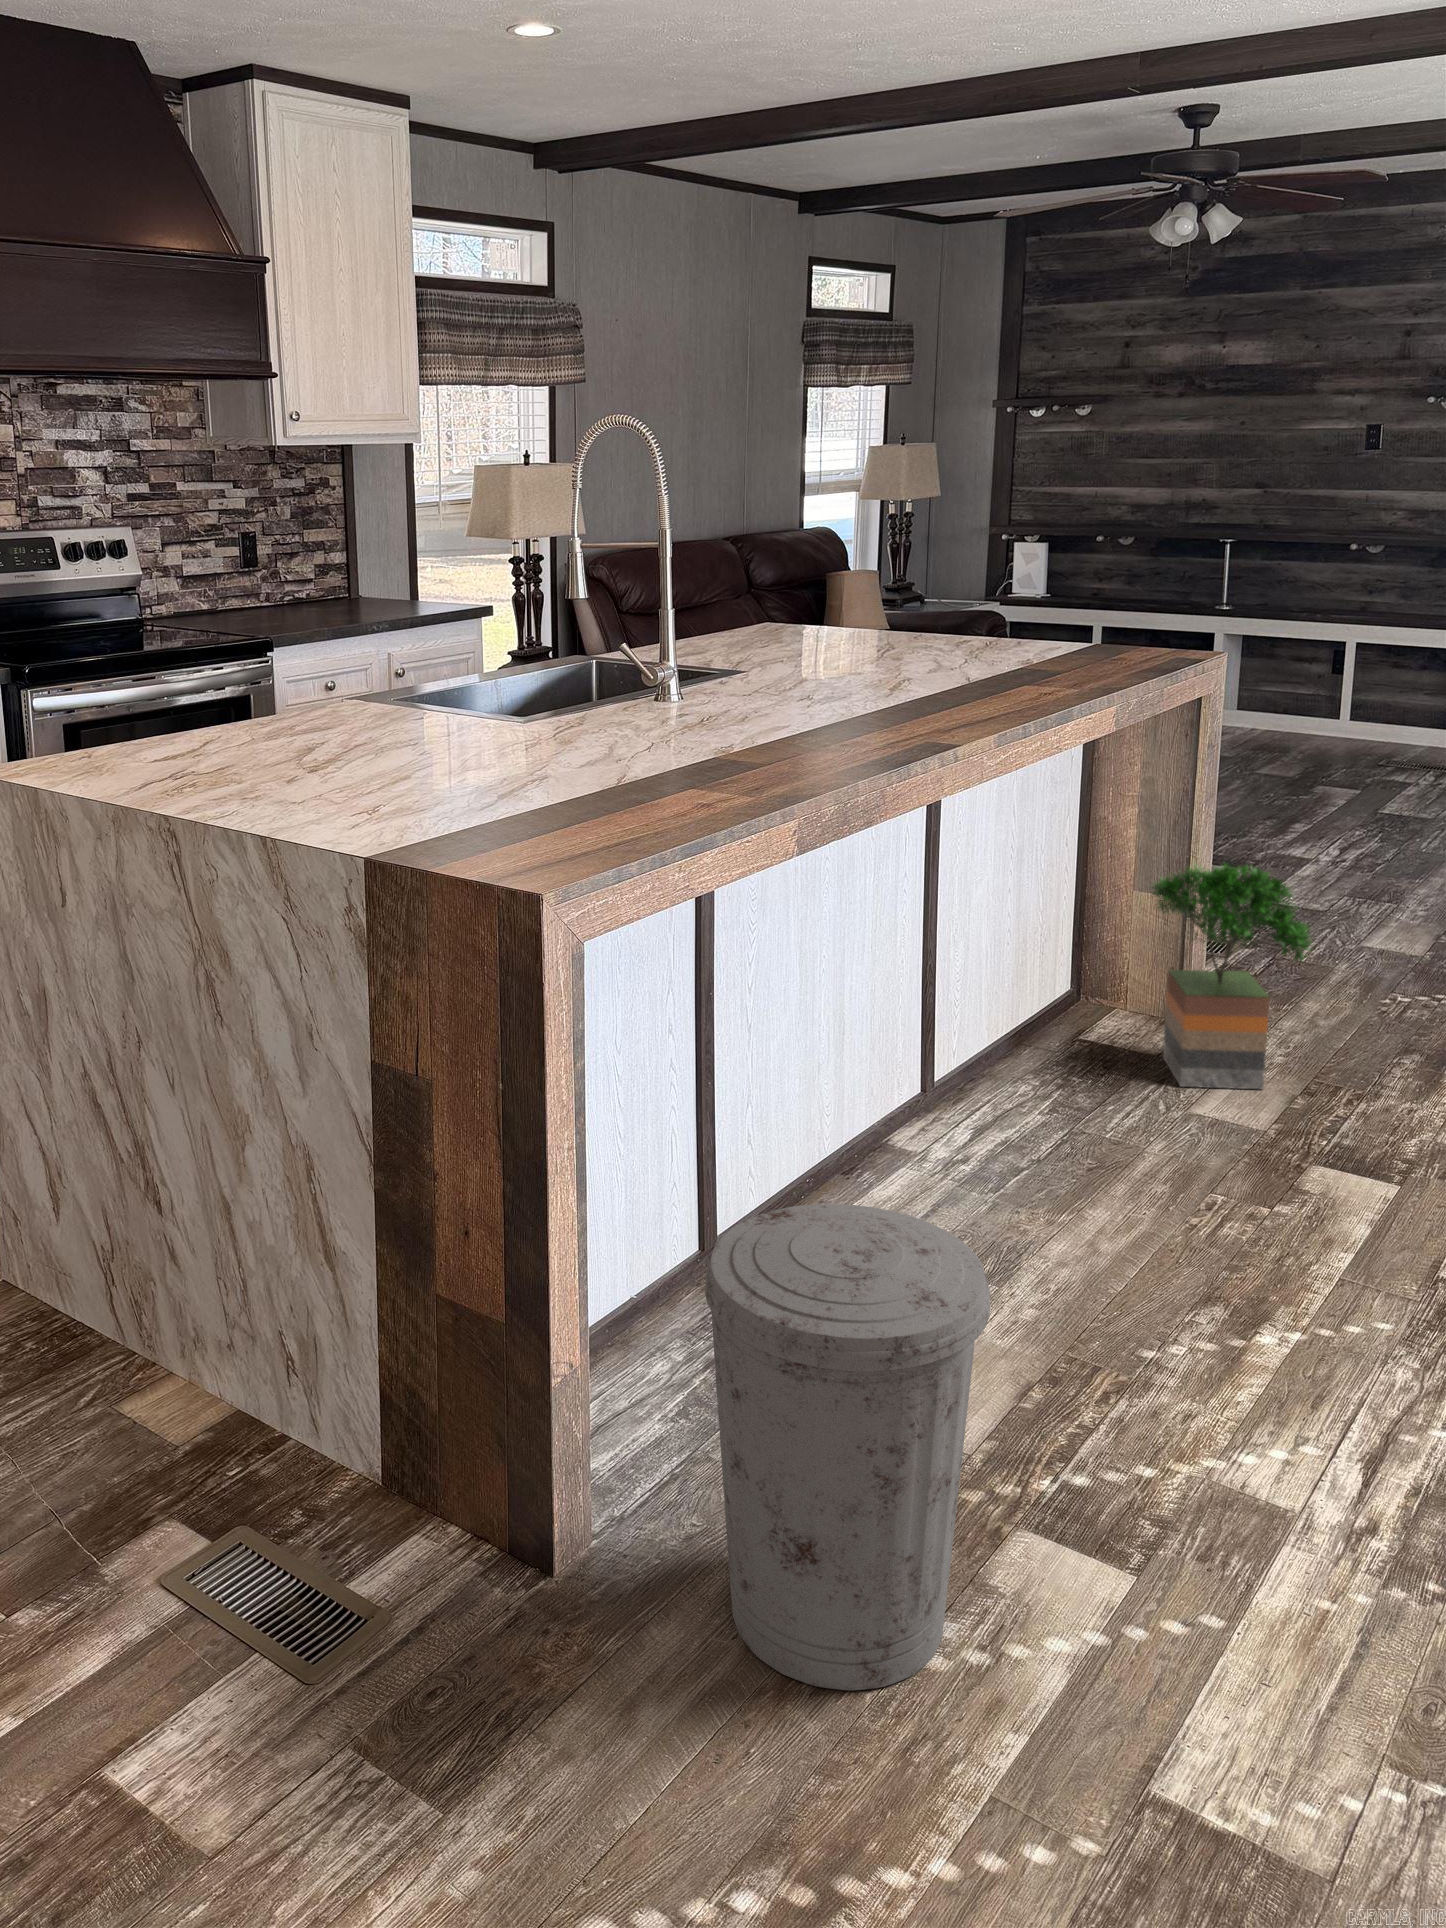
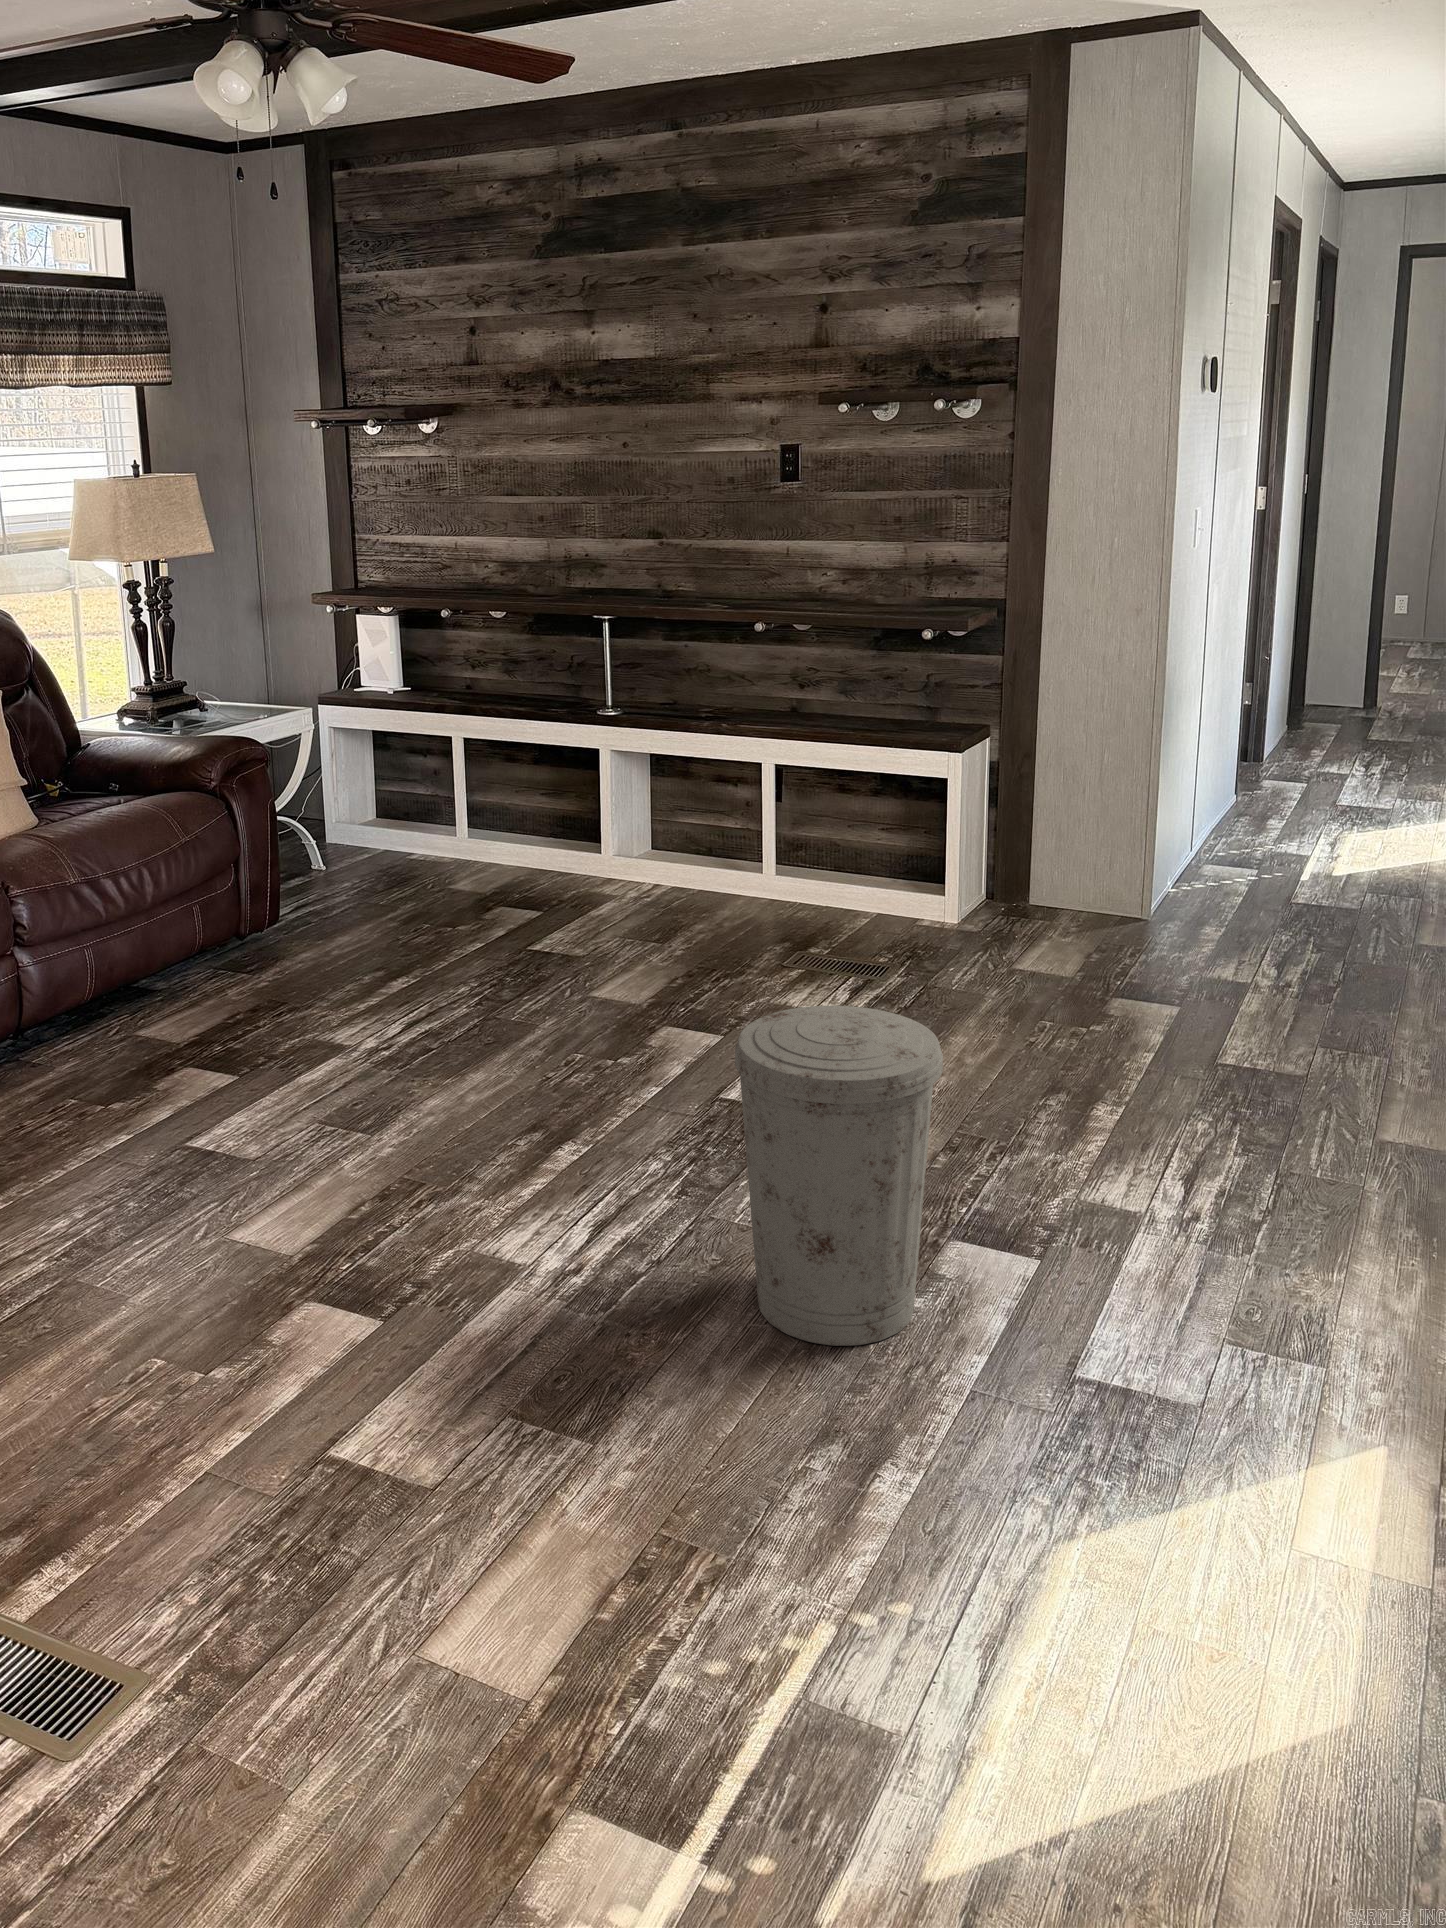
potted tree: present [1152,865,1311,1090] -> none [971,763,1105,947]

